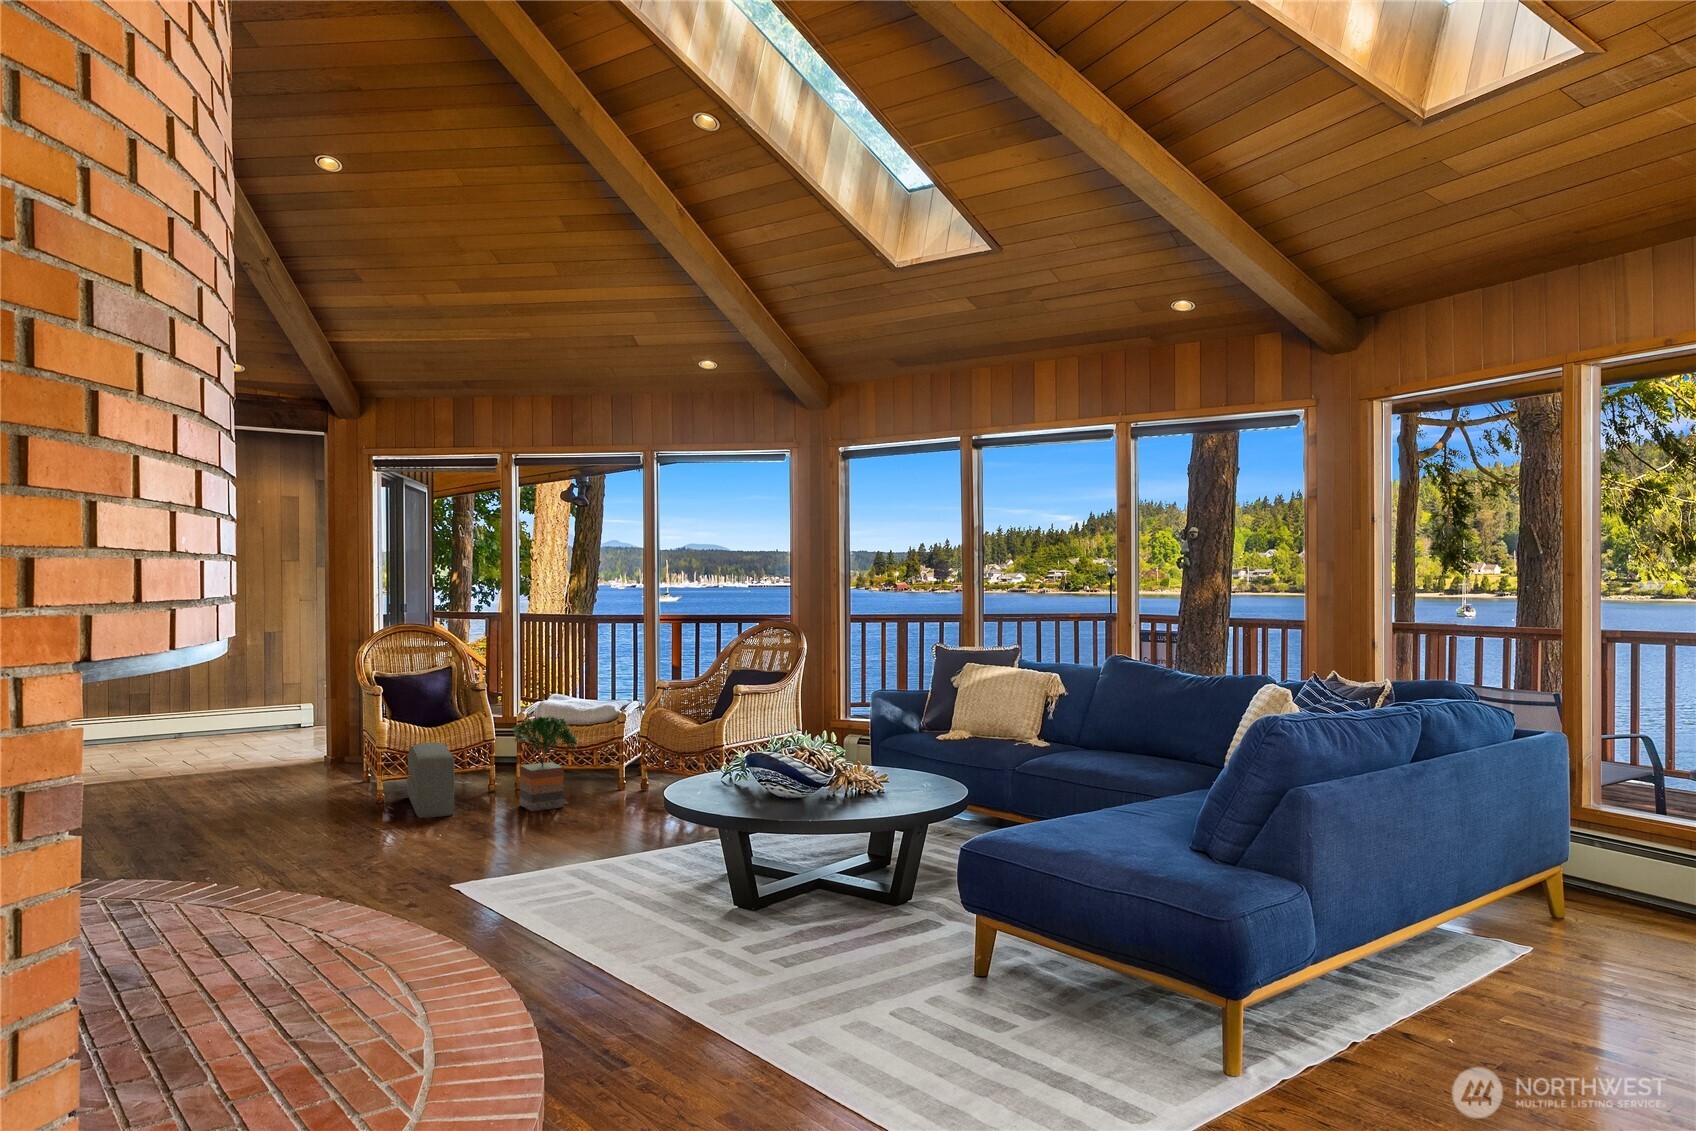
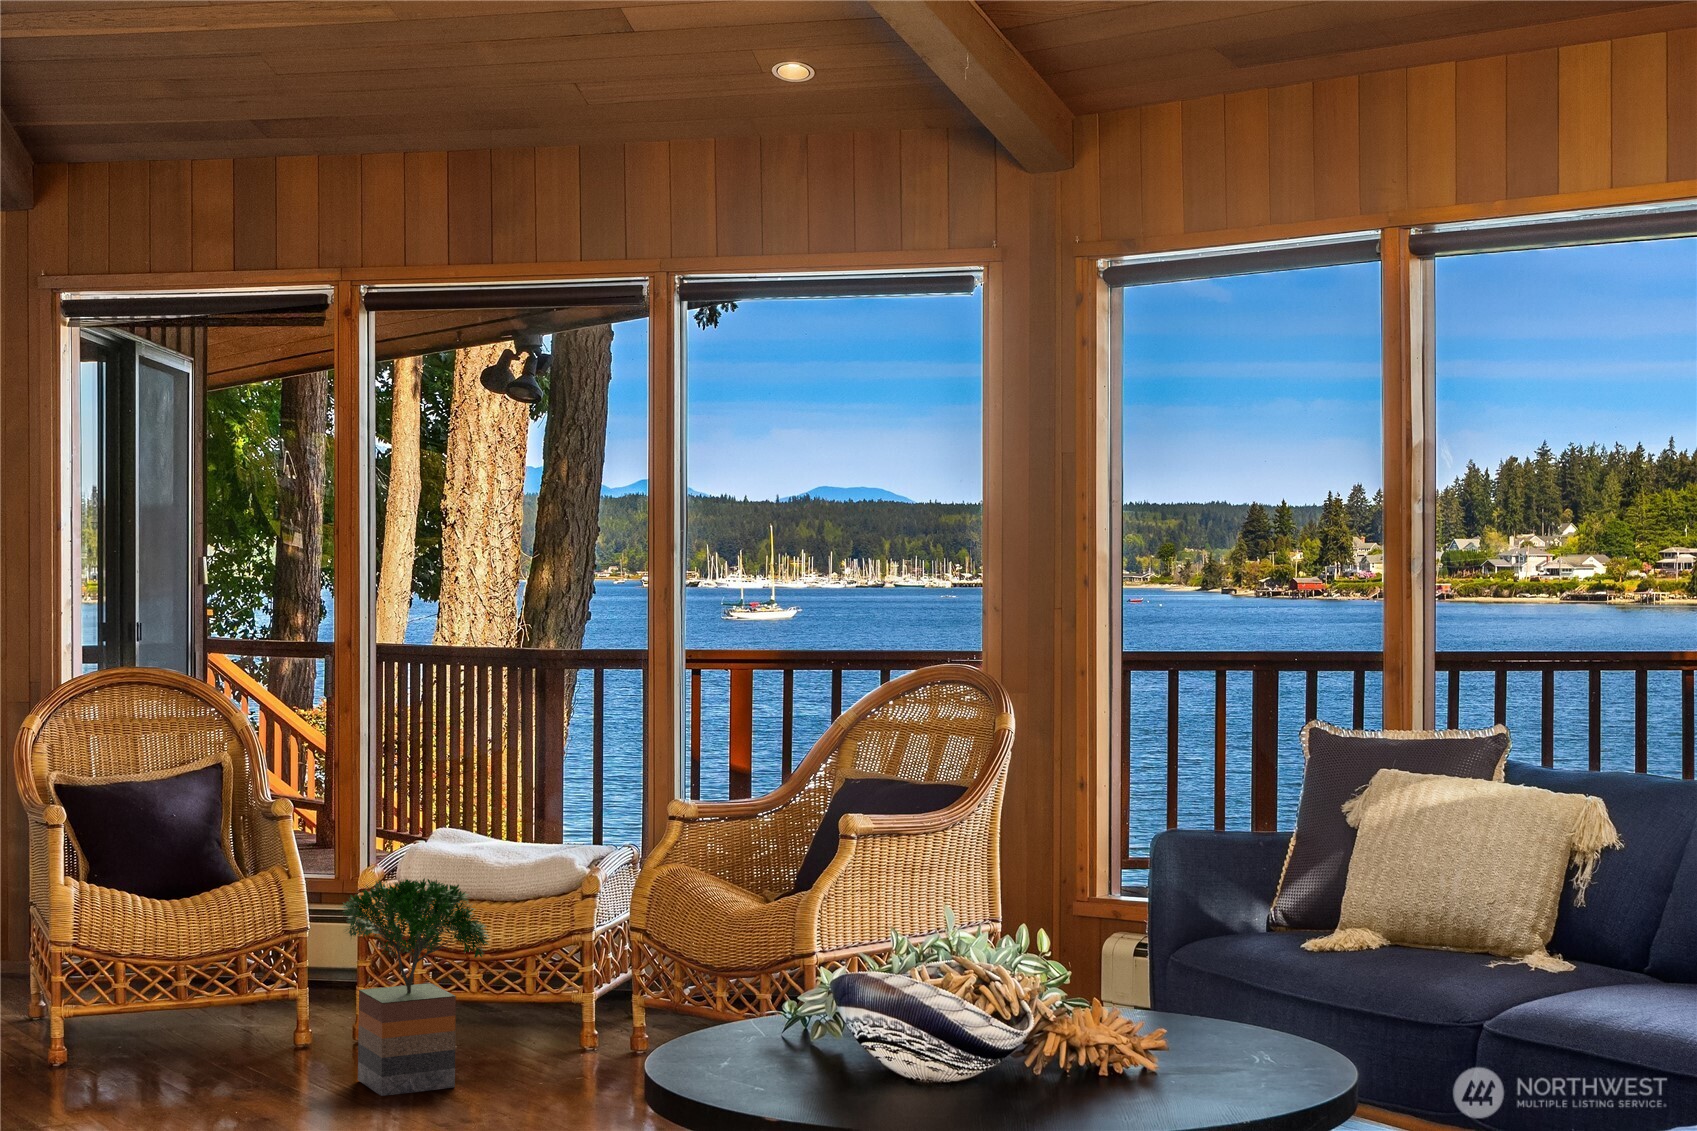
pouf: present [407,743,455,818] -> none [115,926,209,1107]

